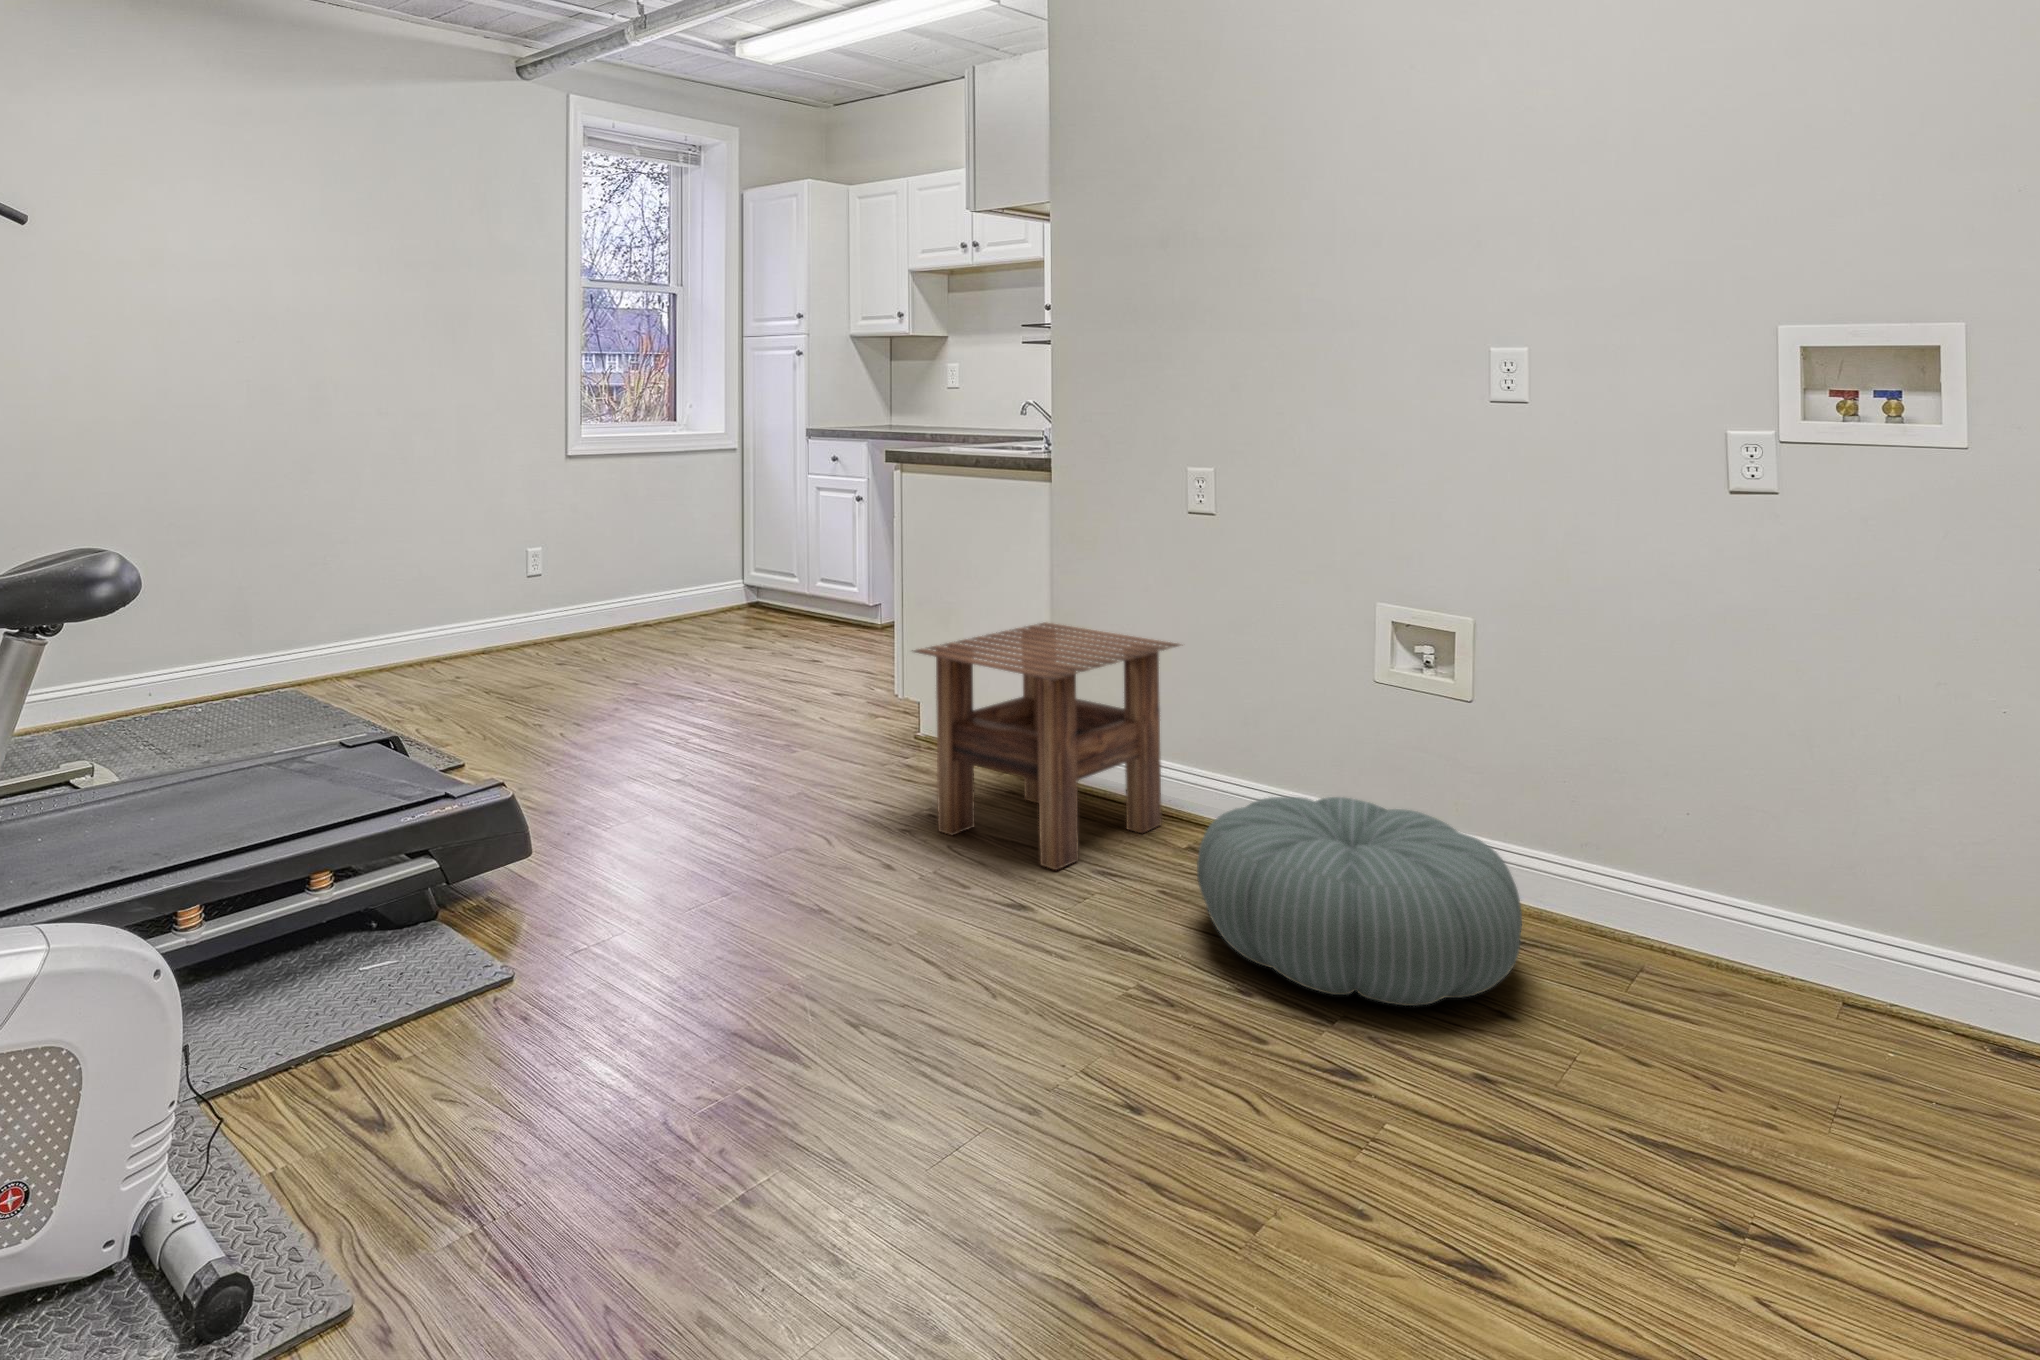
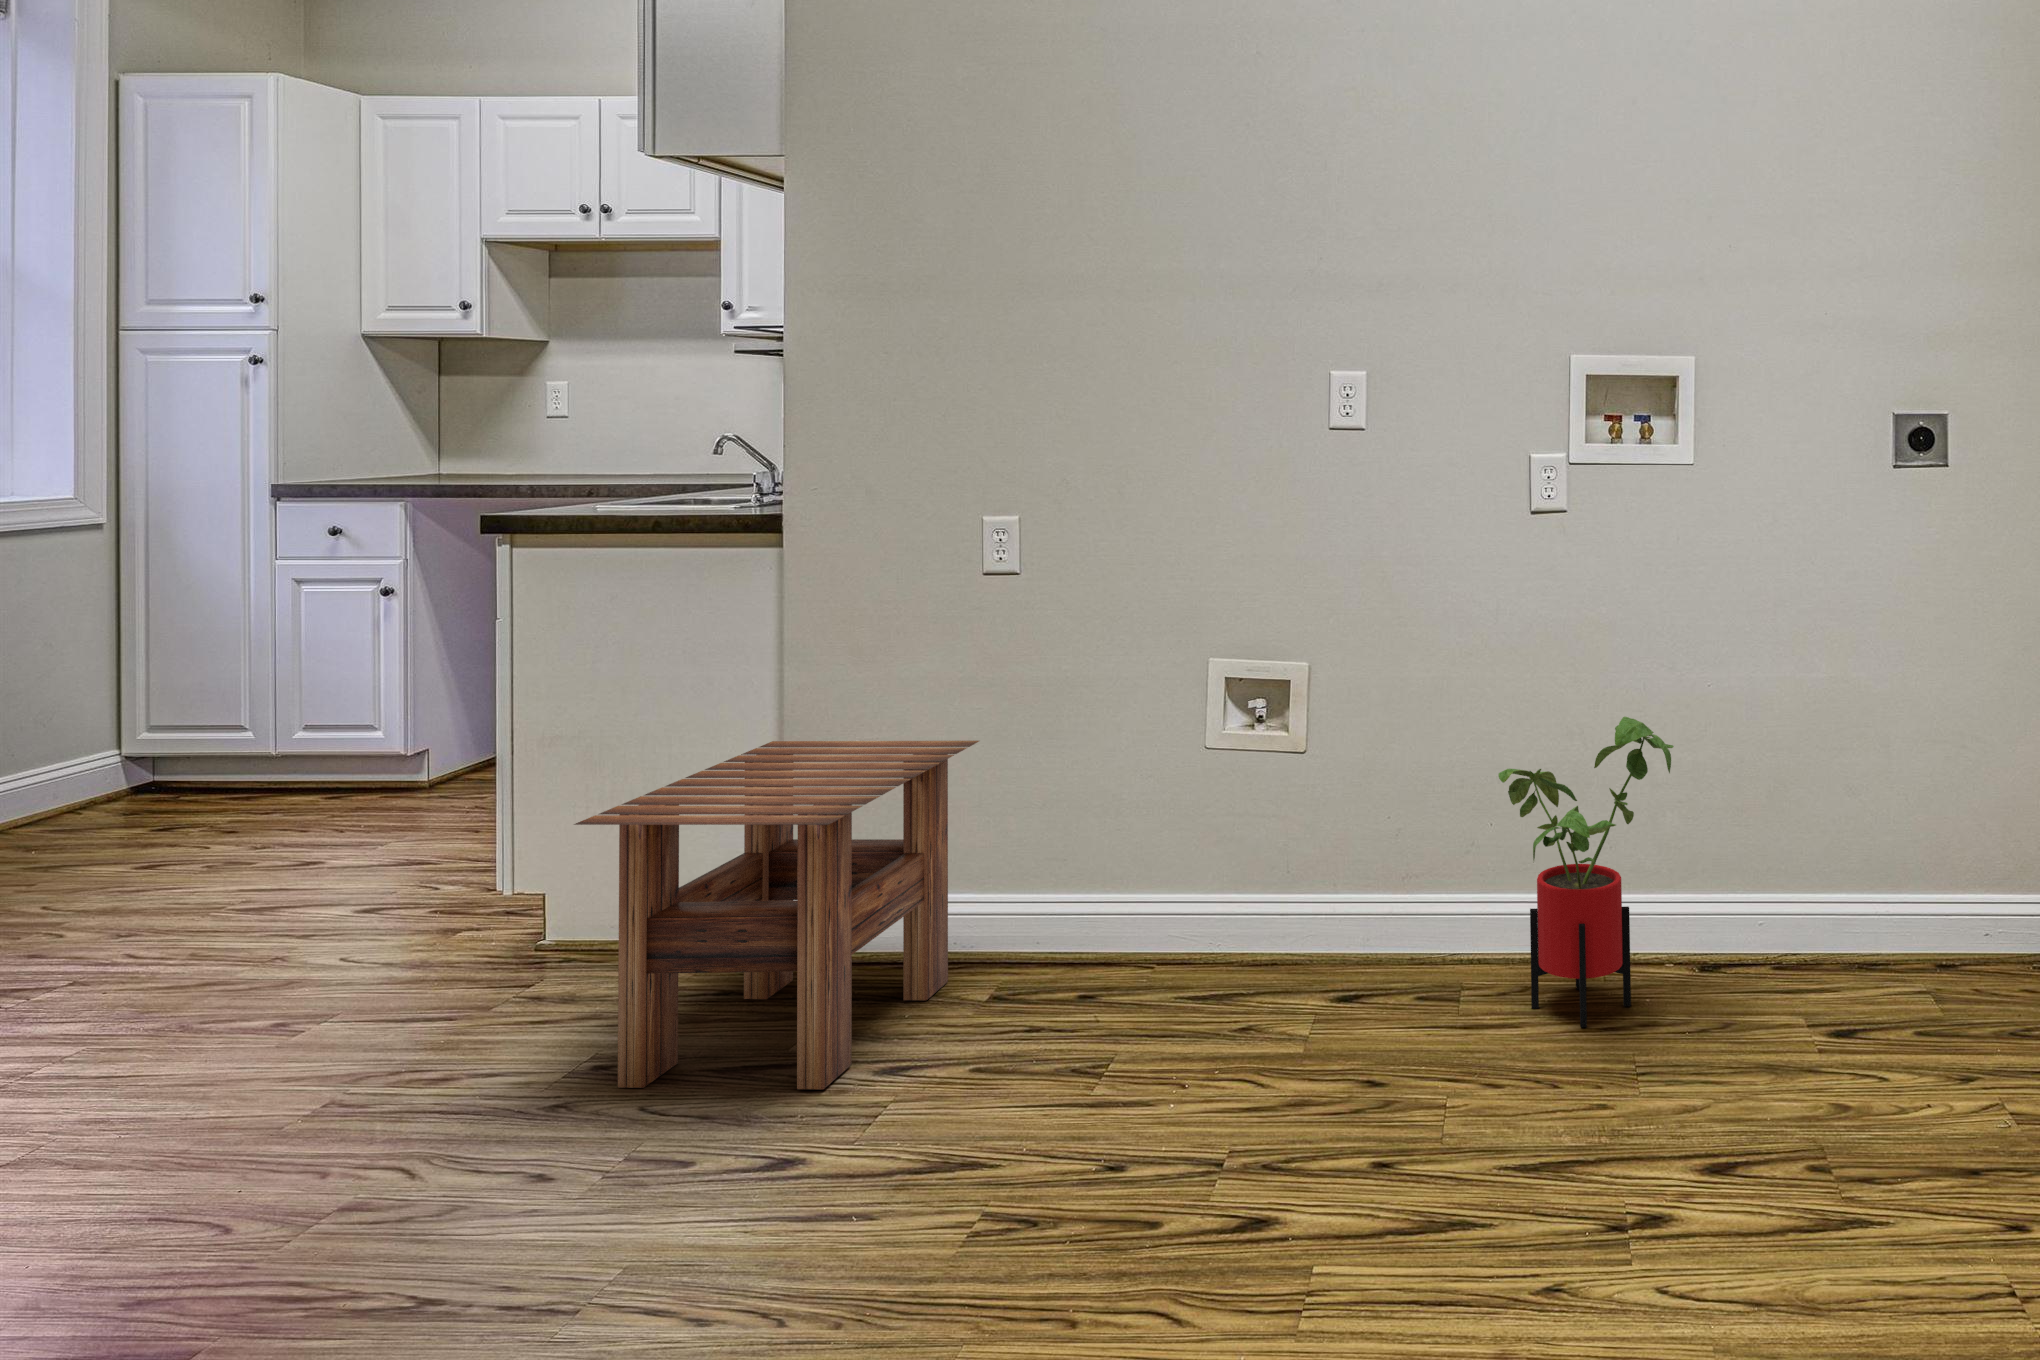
house plant: none [1670,723,1910,1039] -> present [1498,717,1674,1027]
pouf: present [1197,797,1522,1006] -> none [1035,888,1389,1135]

